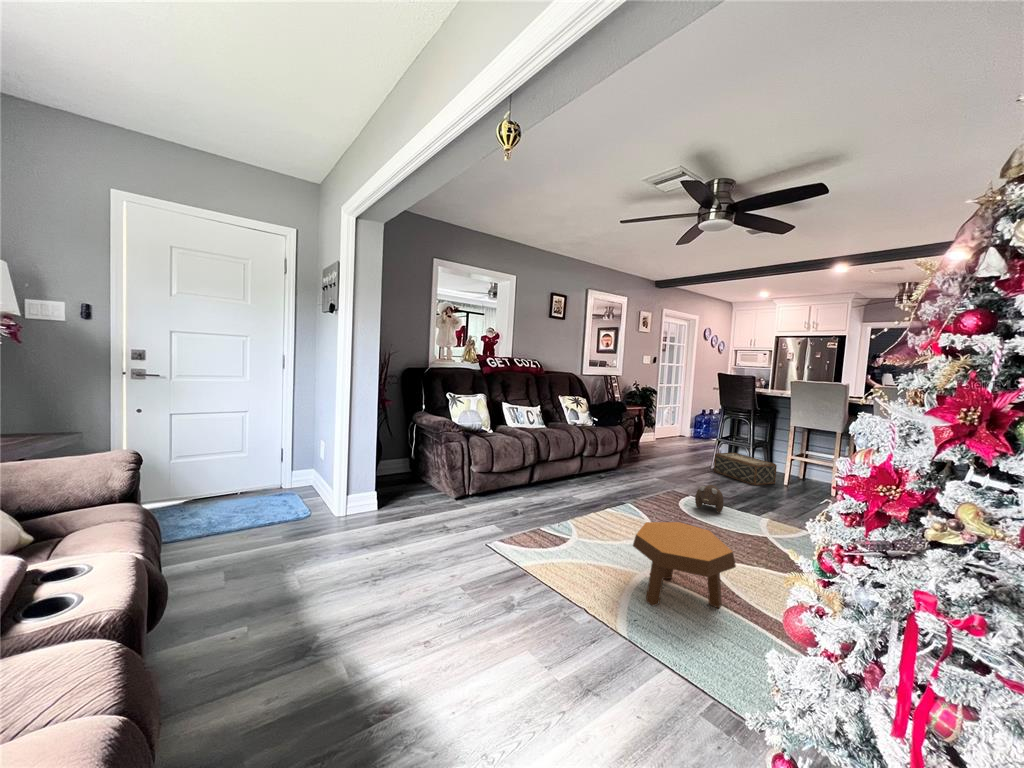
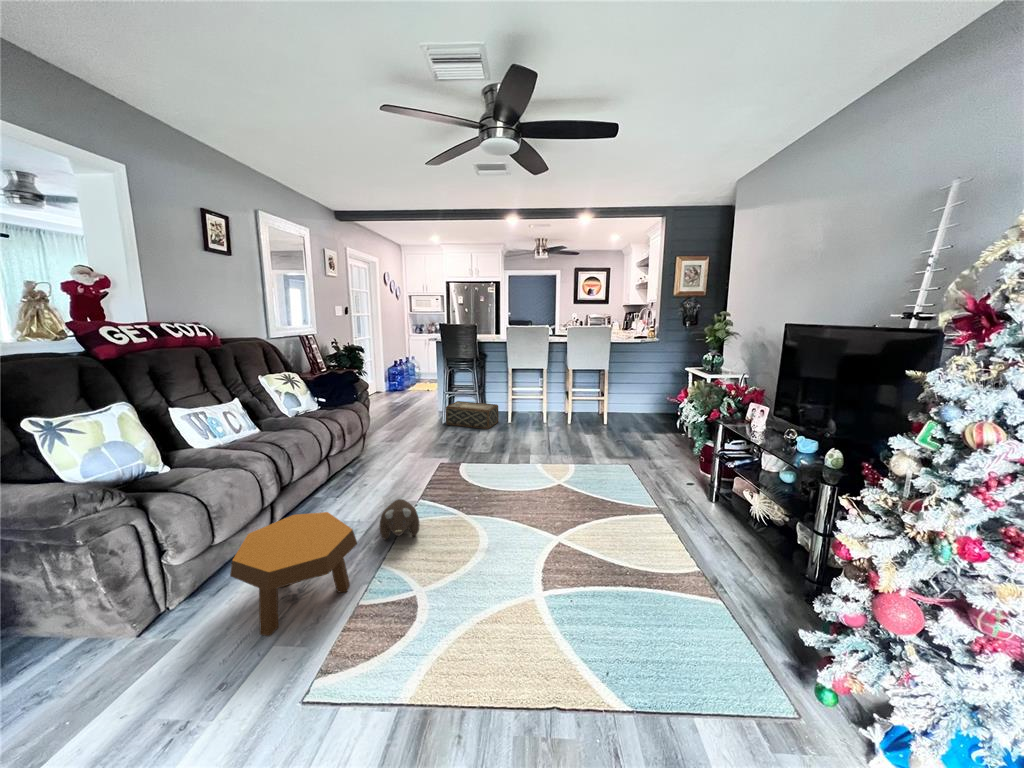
plush toy: present [695,485,724,513] -> present [380,499,419,540]
footstool: present [633,522,736,609] -> present [230,512,357,636]

